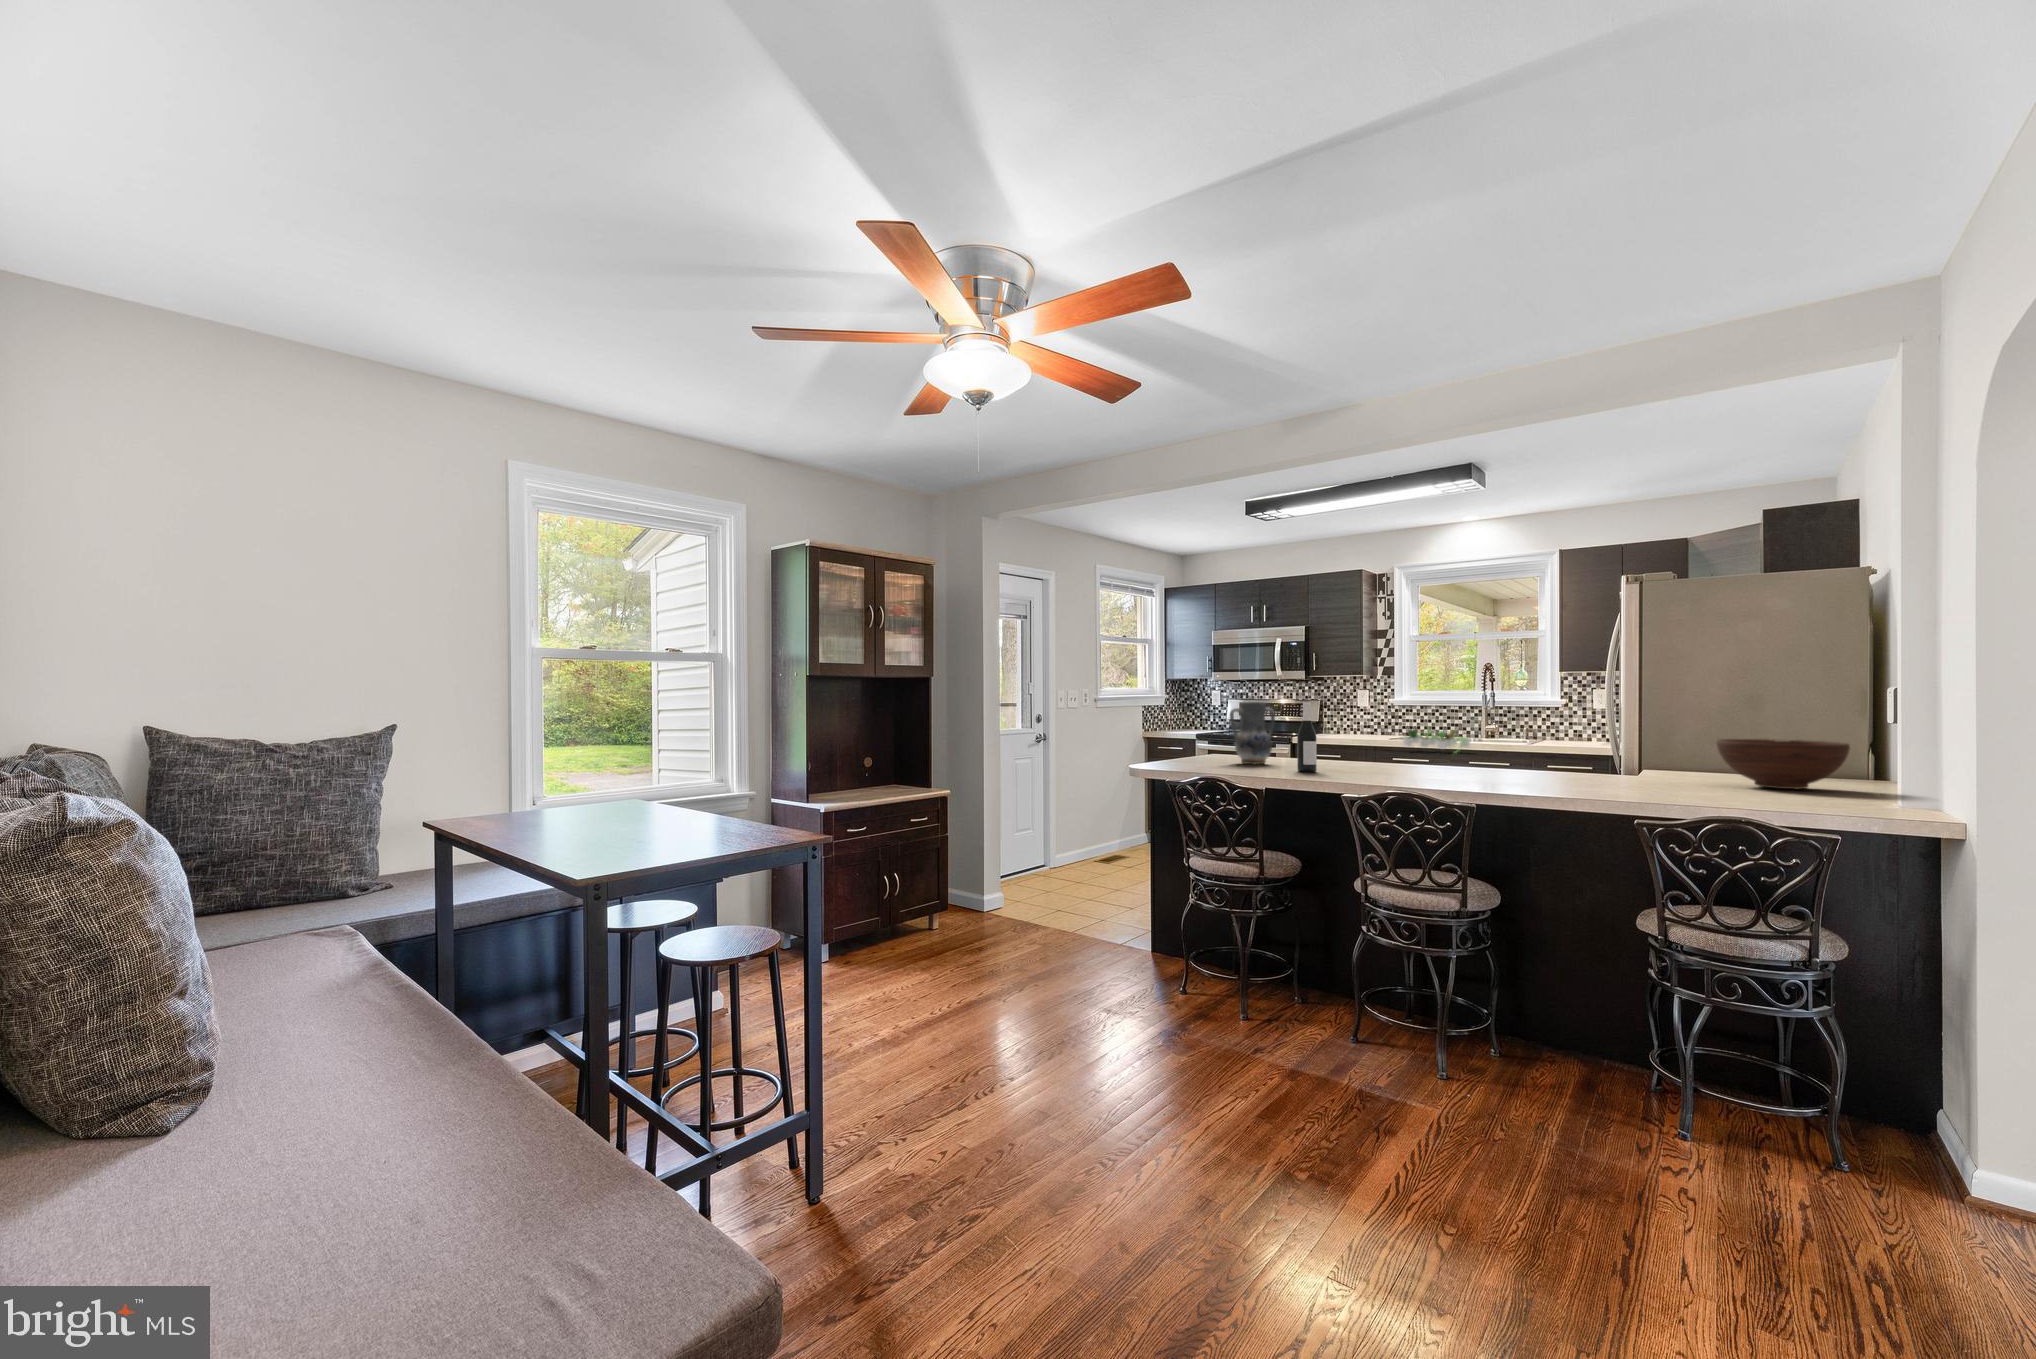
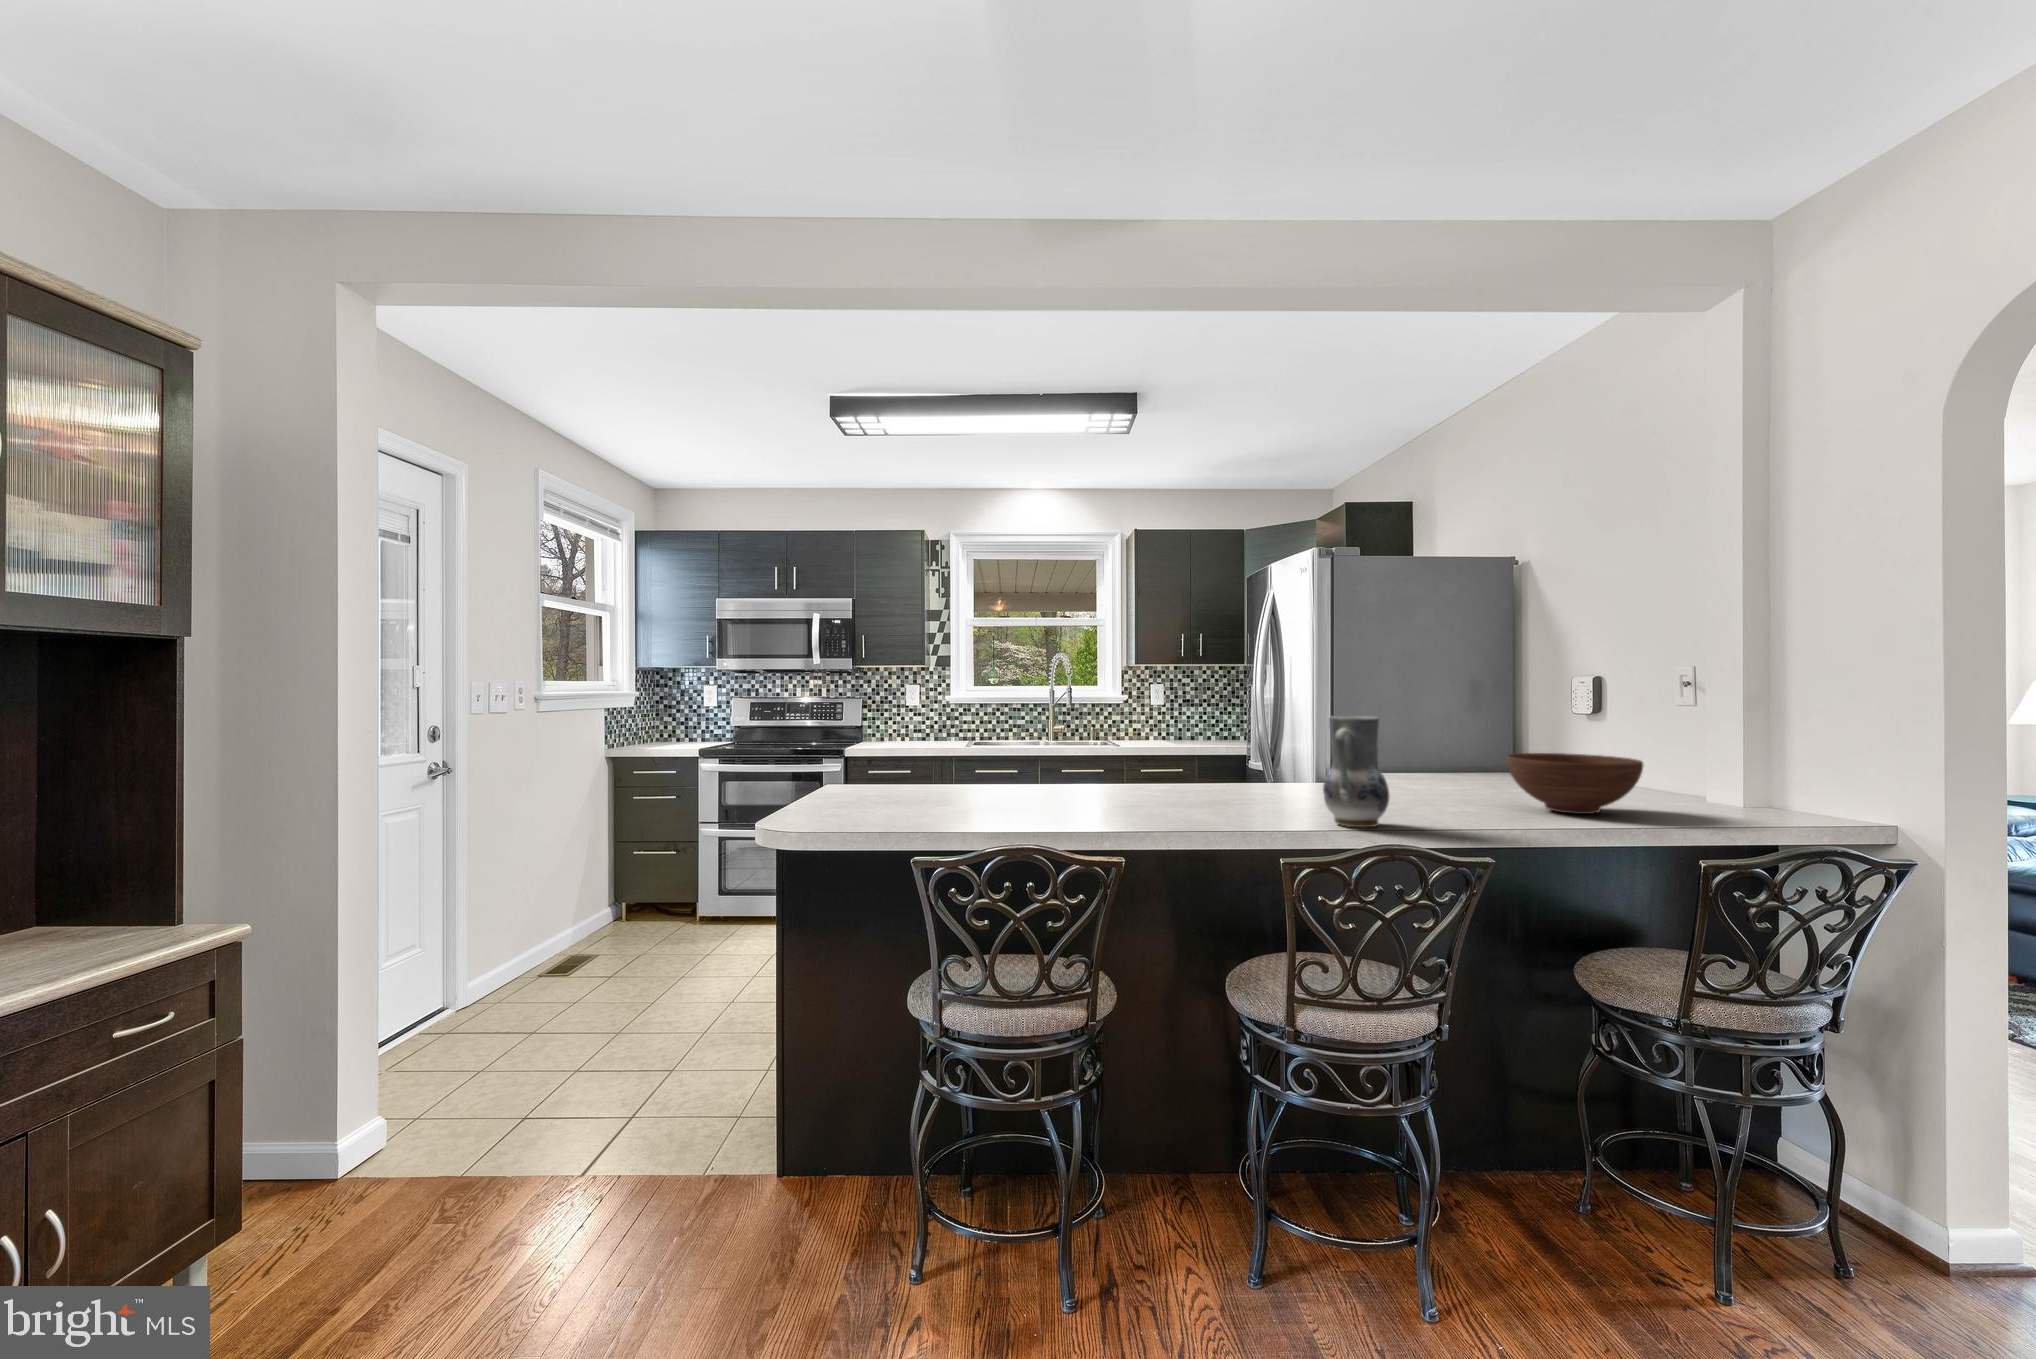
wine bottle: present [1297,701,1317,772] -> none [1071,722,1101,843]
vase: present [1230,702,1275,764] -> present [1323,716,1389,827]
succulent plant: present [1403,729,1470,750] -> none [983,728,1056,763]

